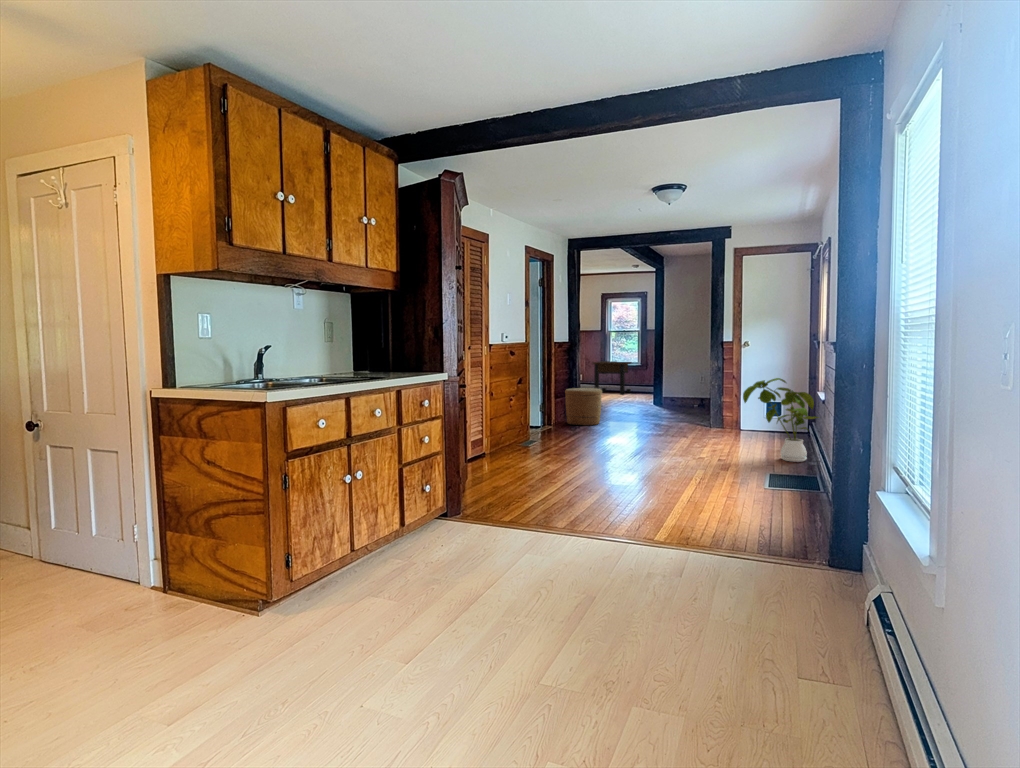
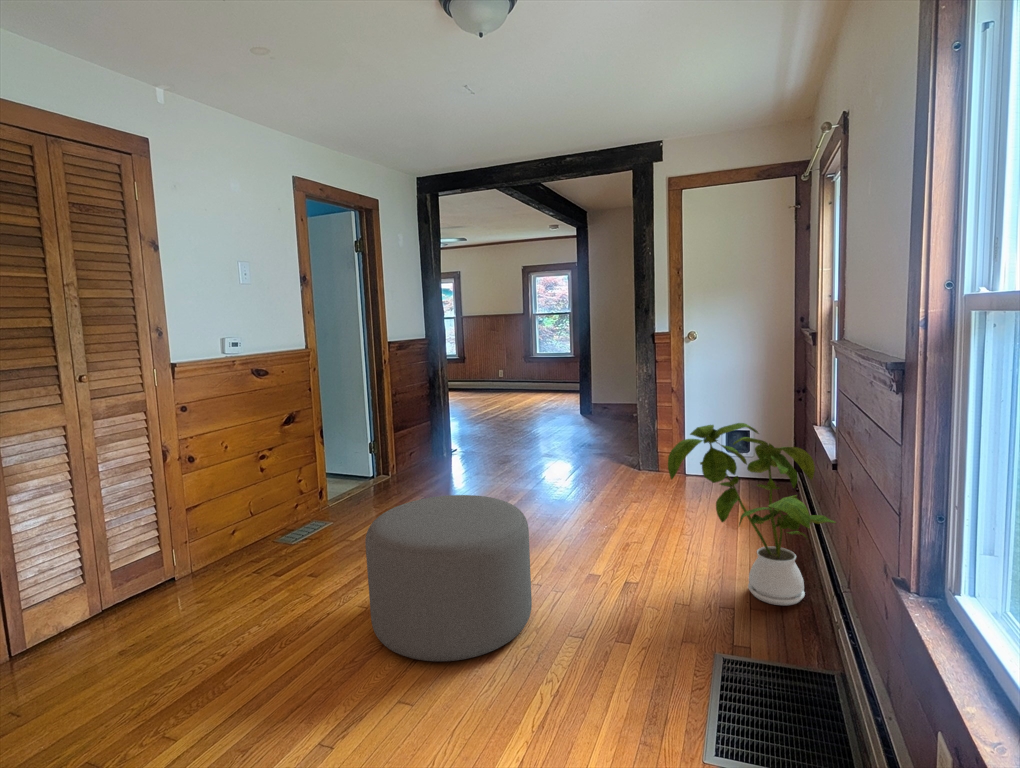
side table: present [592,361,632,395] -> none [511,351,565,395]
woven basket: present [565,388,602,426] -> none [416,409,474,472]
ottoman: none [607,410,681,469] -> present [365,495,532,661]

